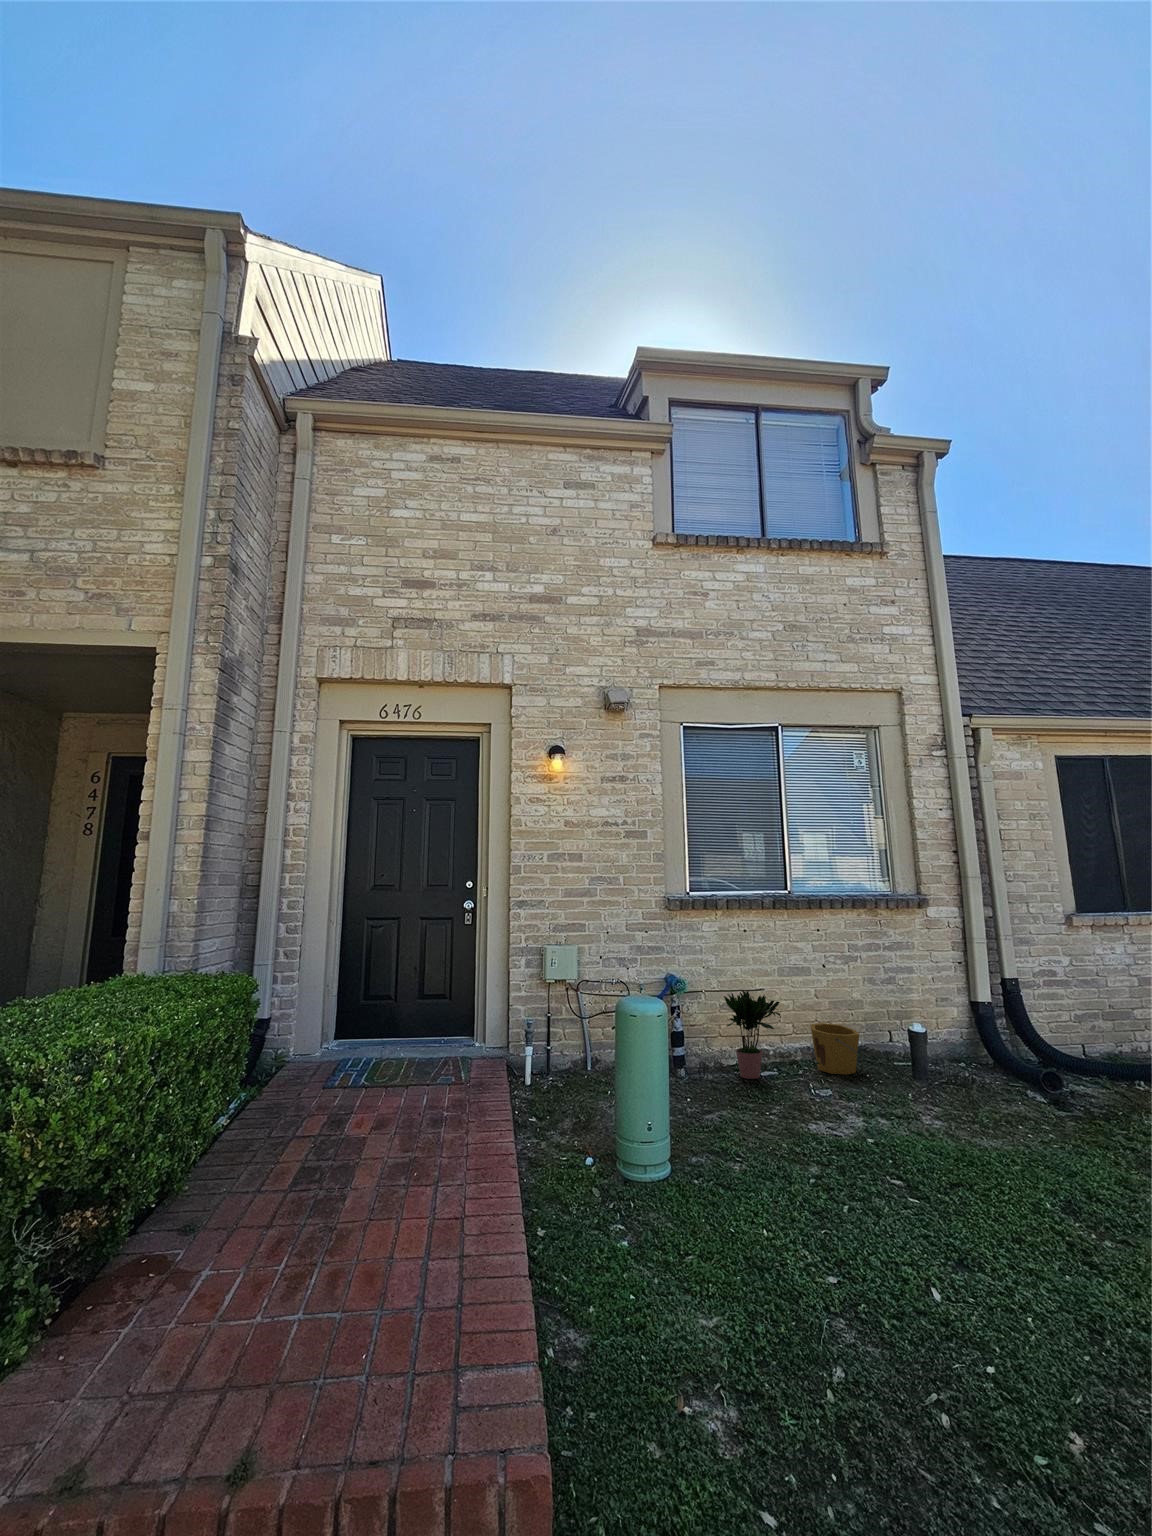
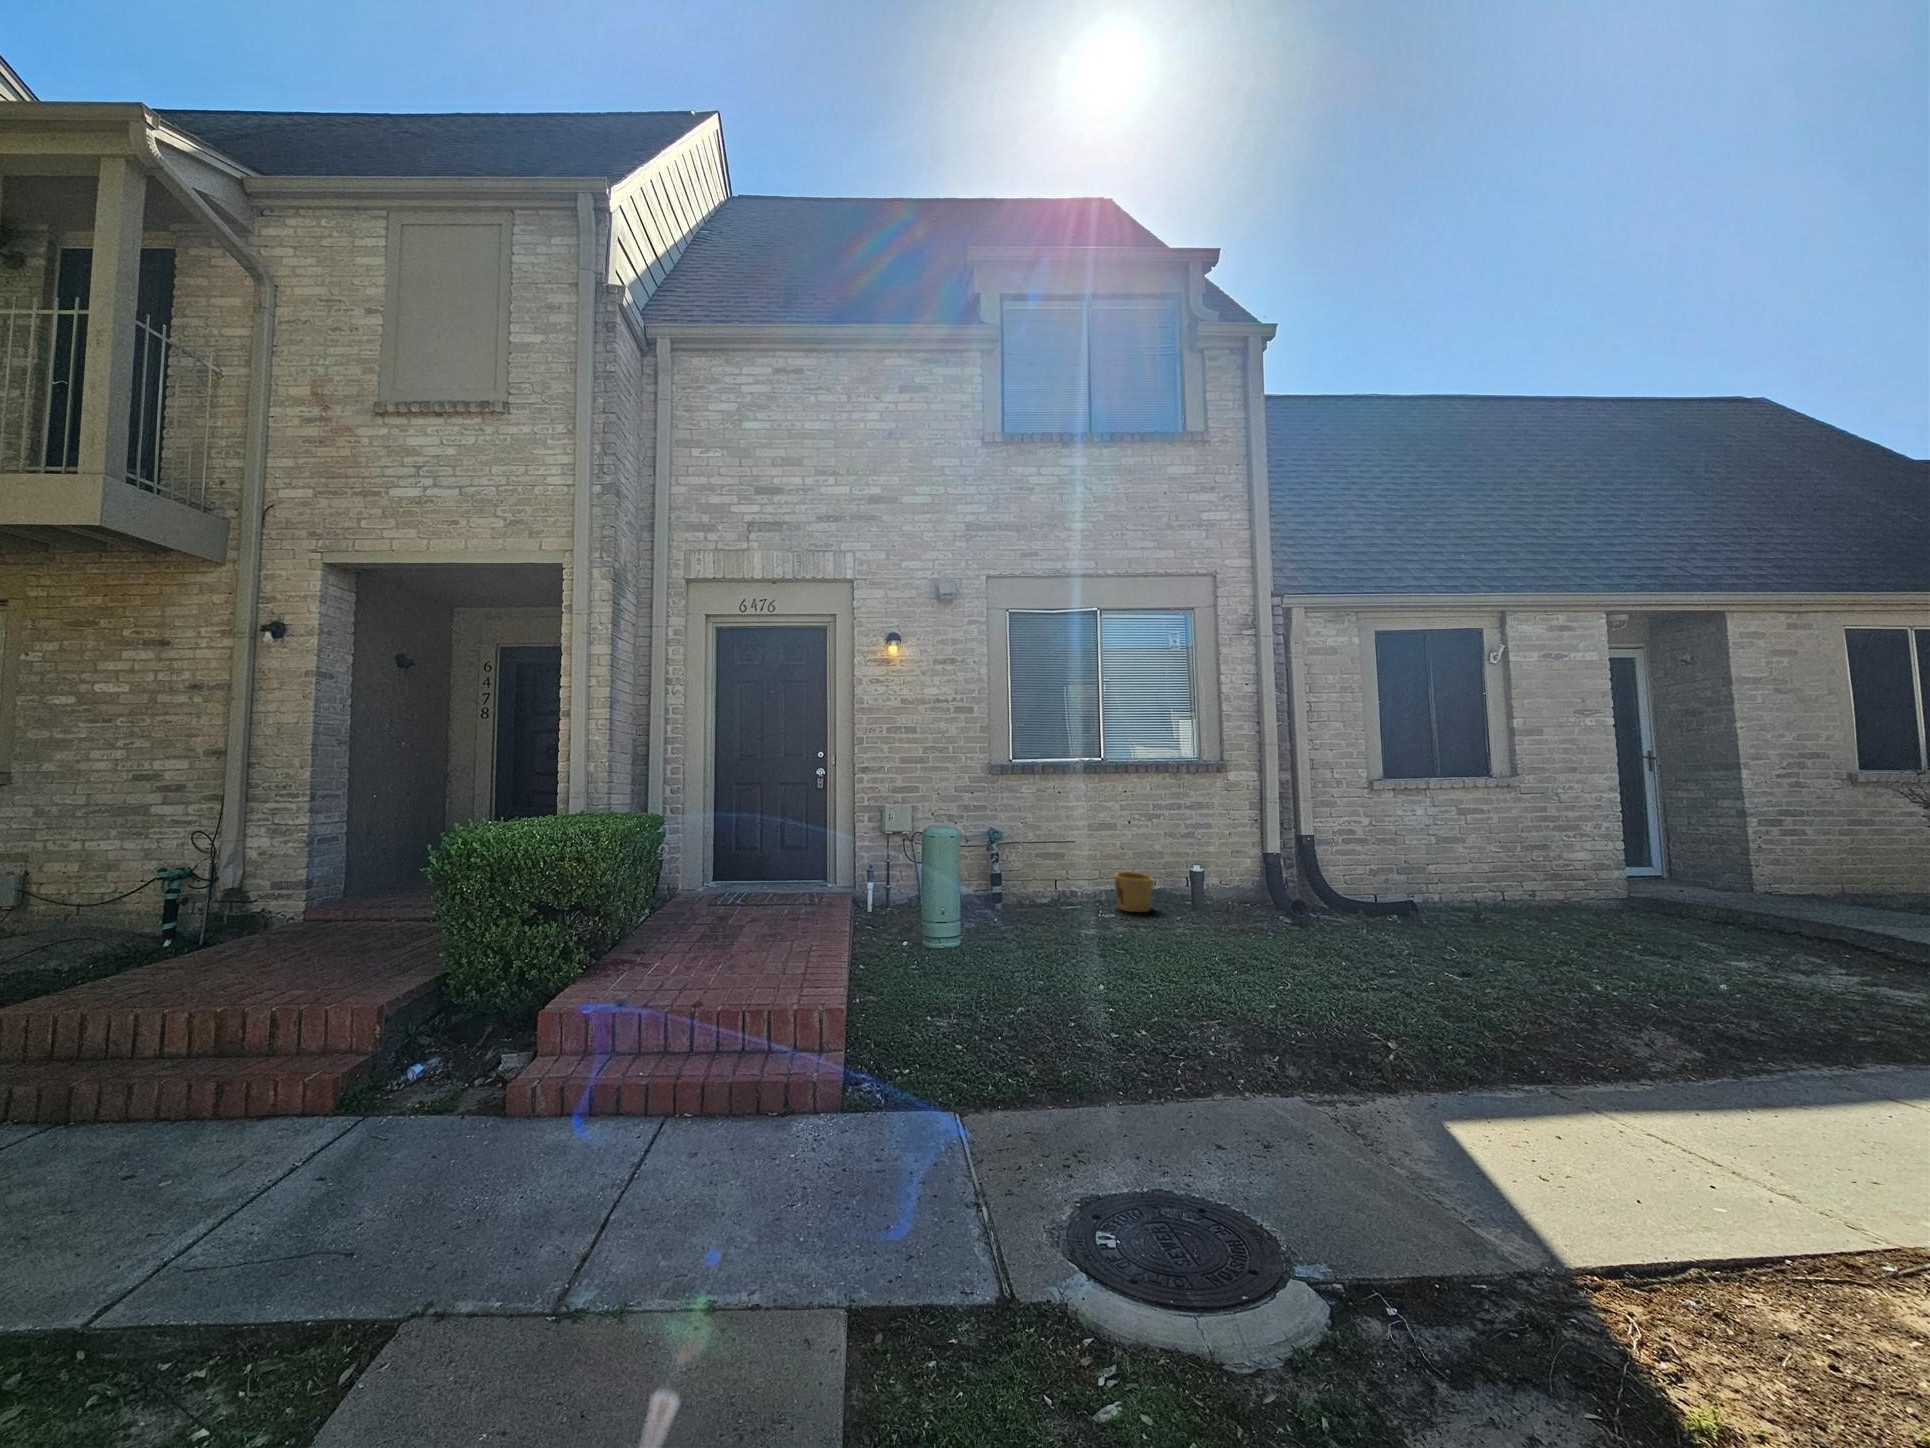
potted plant: present [724,990,781,1079] -> none [1035,841,1087,914]

